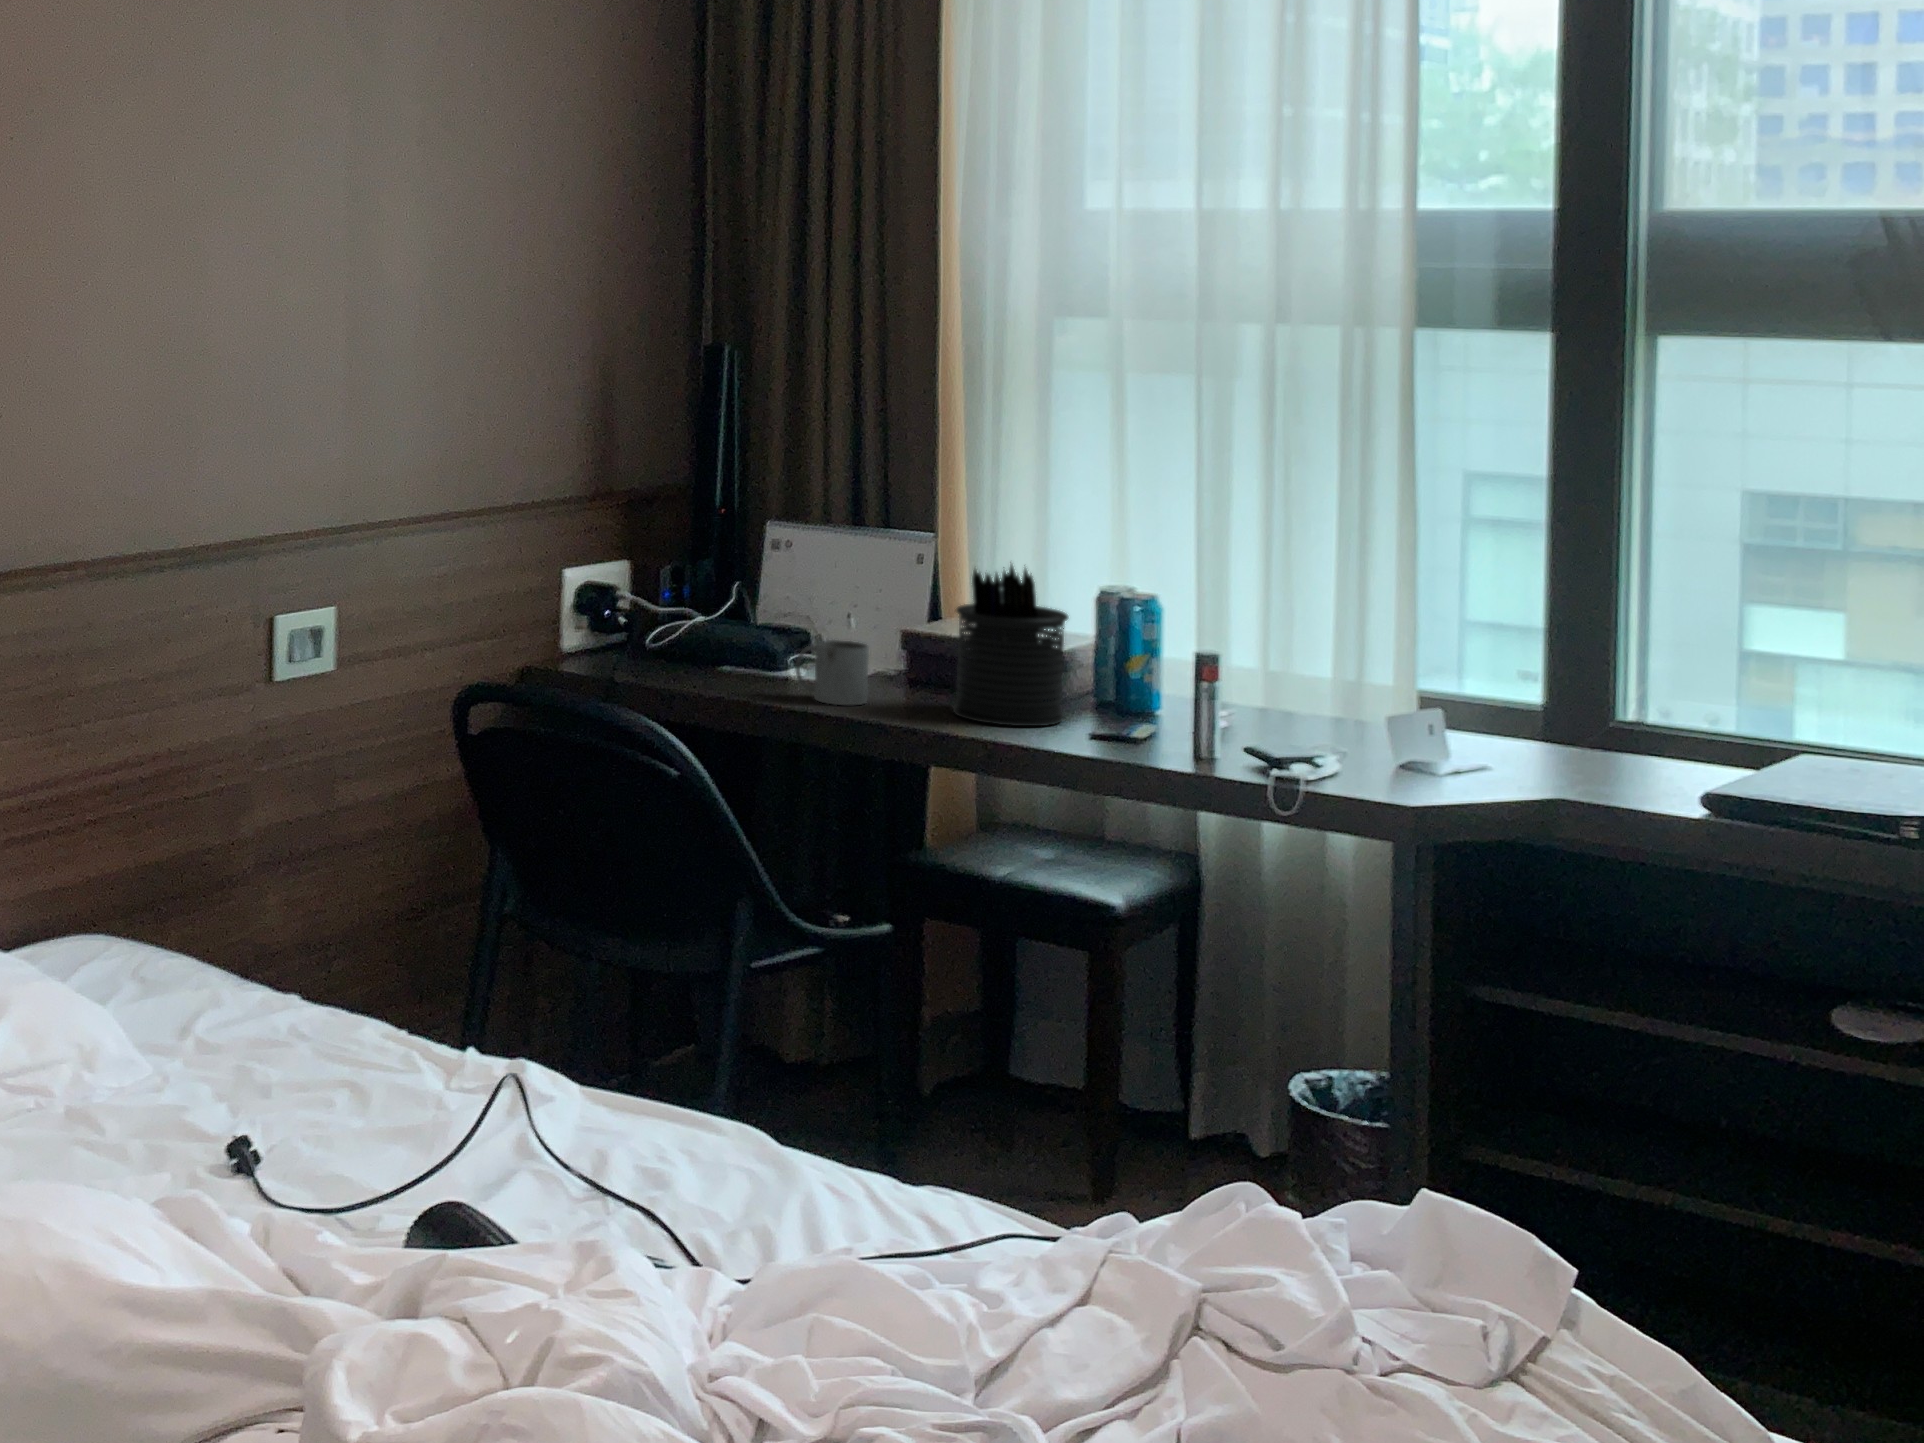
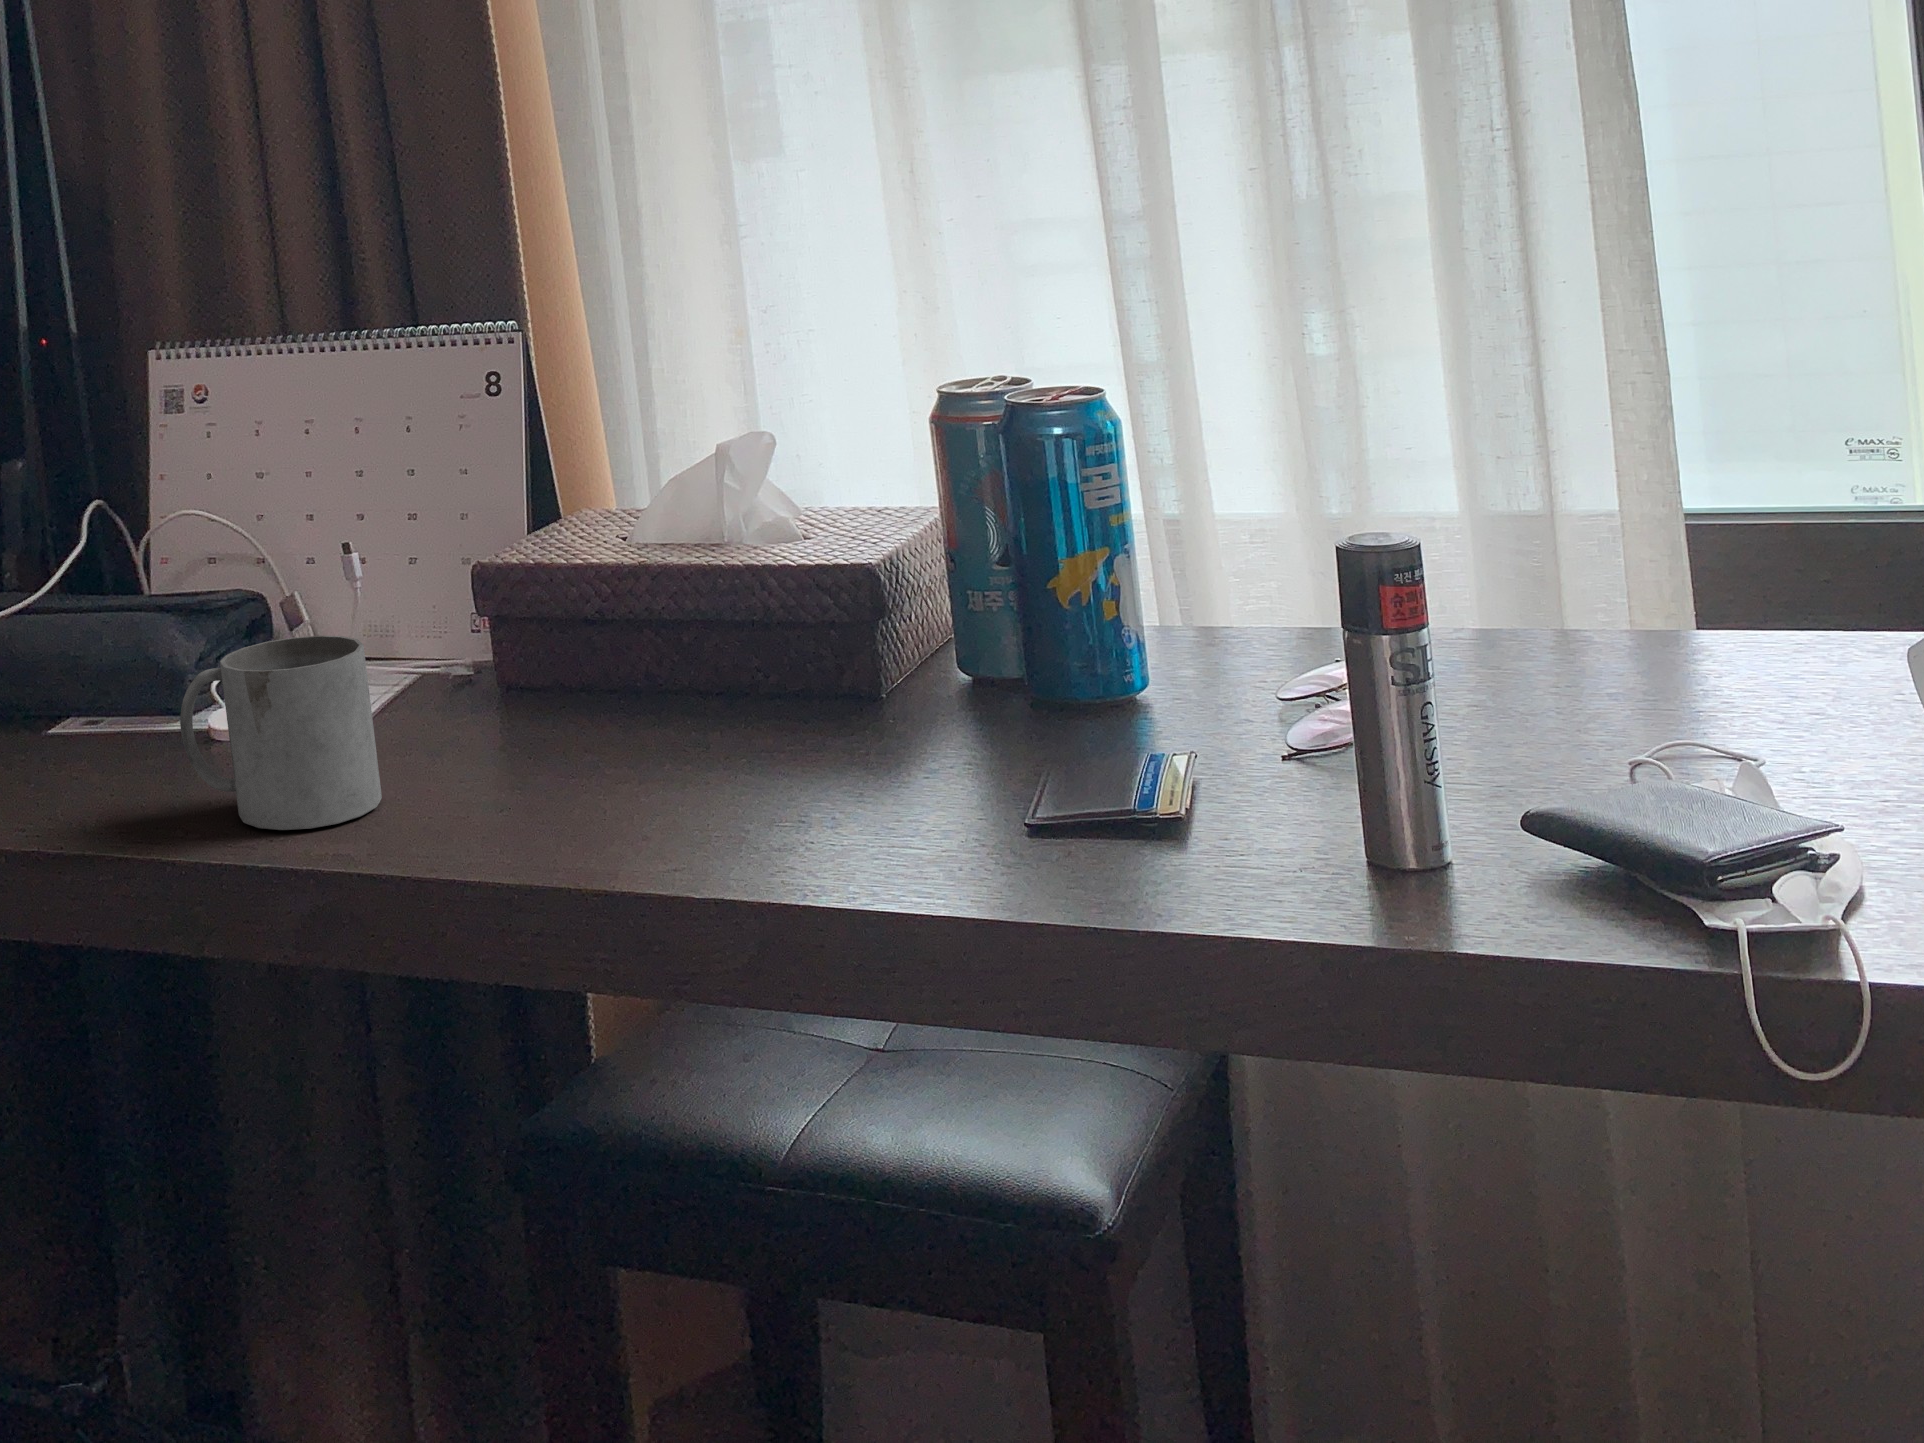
pen holder: present [953,565,1068,726] -> none [577,342,918,831]

